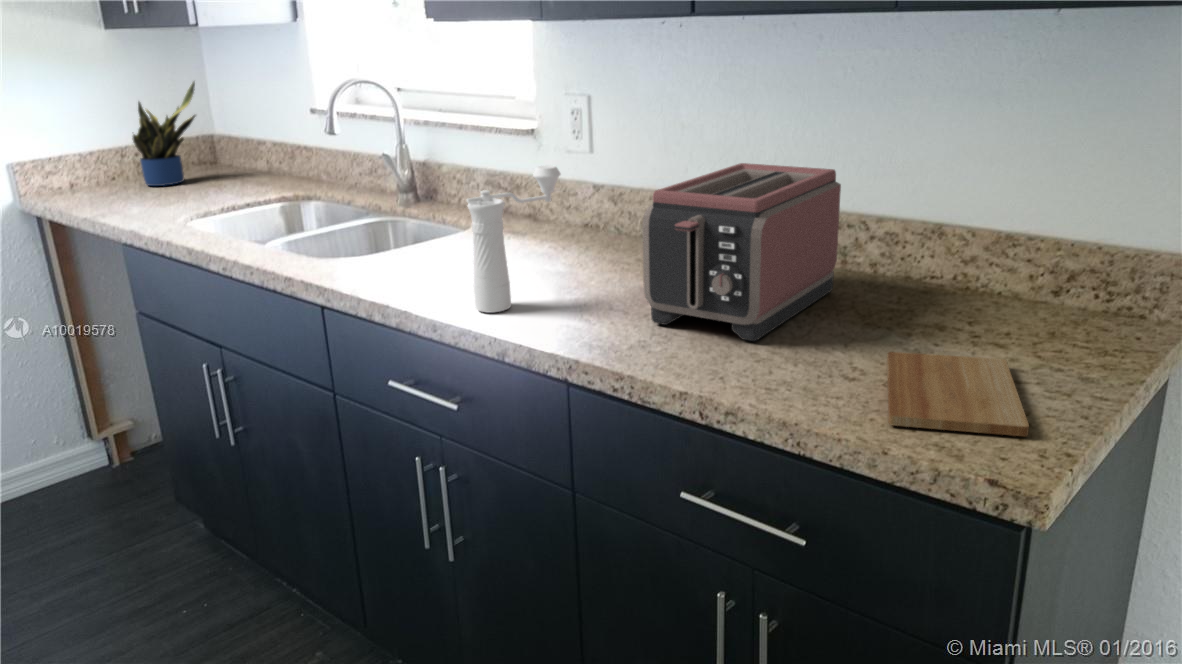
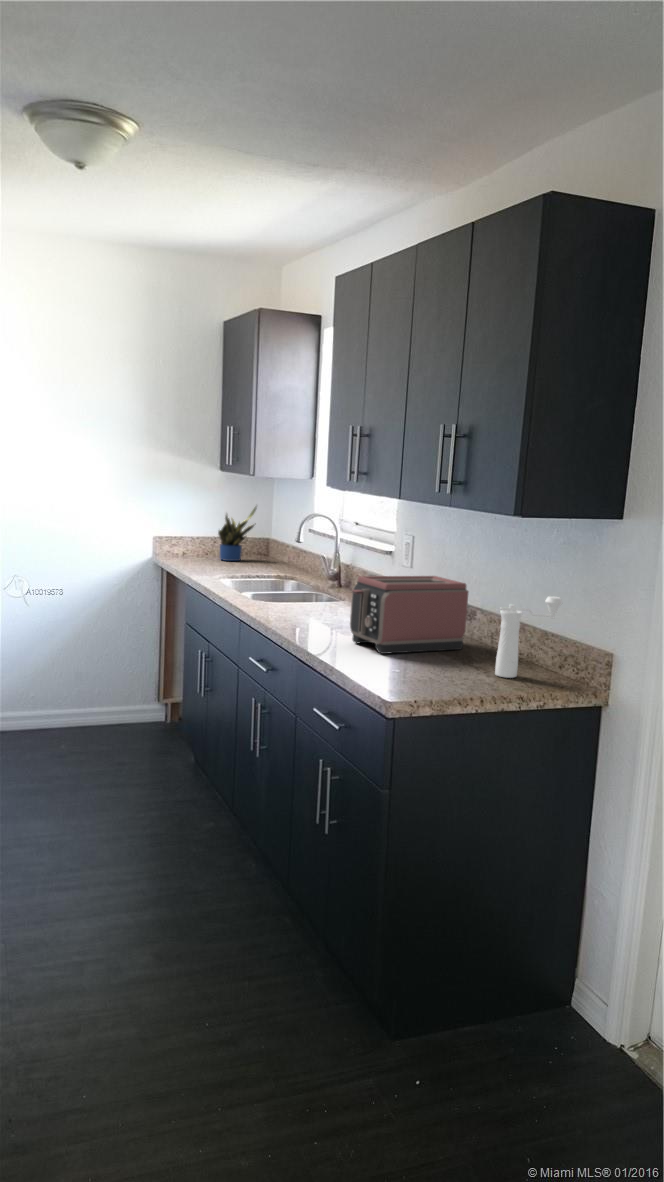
pepper mill: present [467,165,560,312] -> present [495,596,562,678]
cutting board: present [887,352,1029,436] -> none [376,665,470,691]

